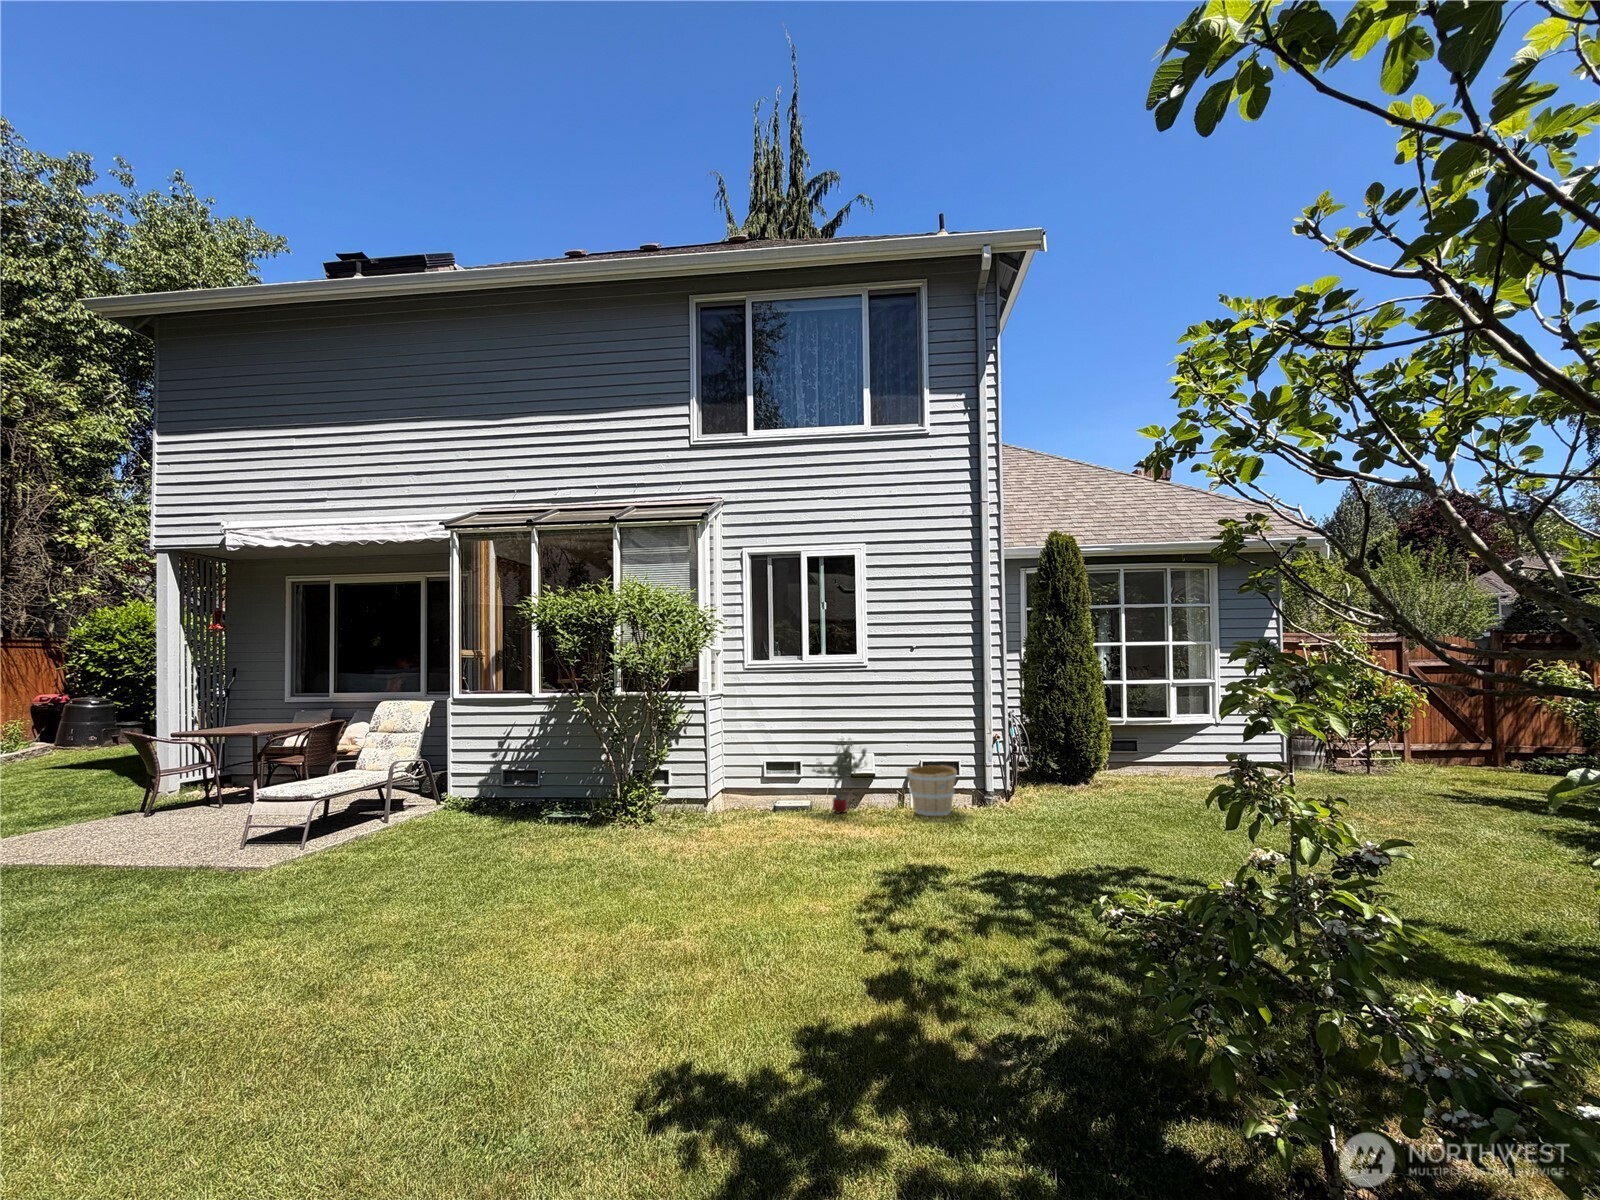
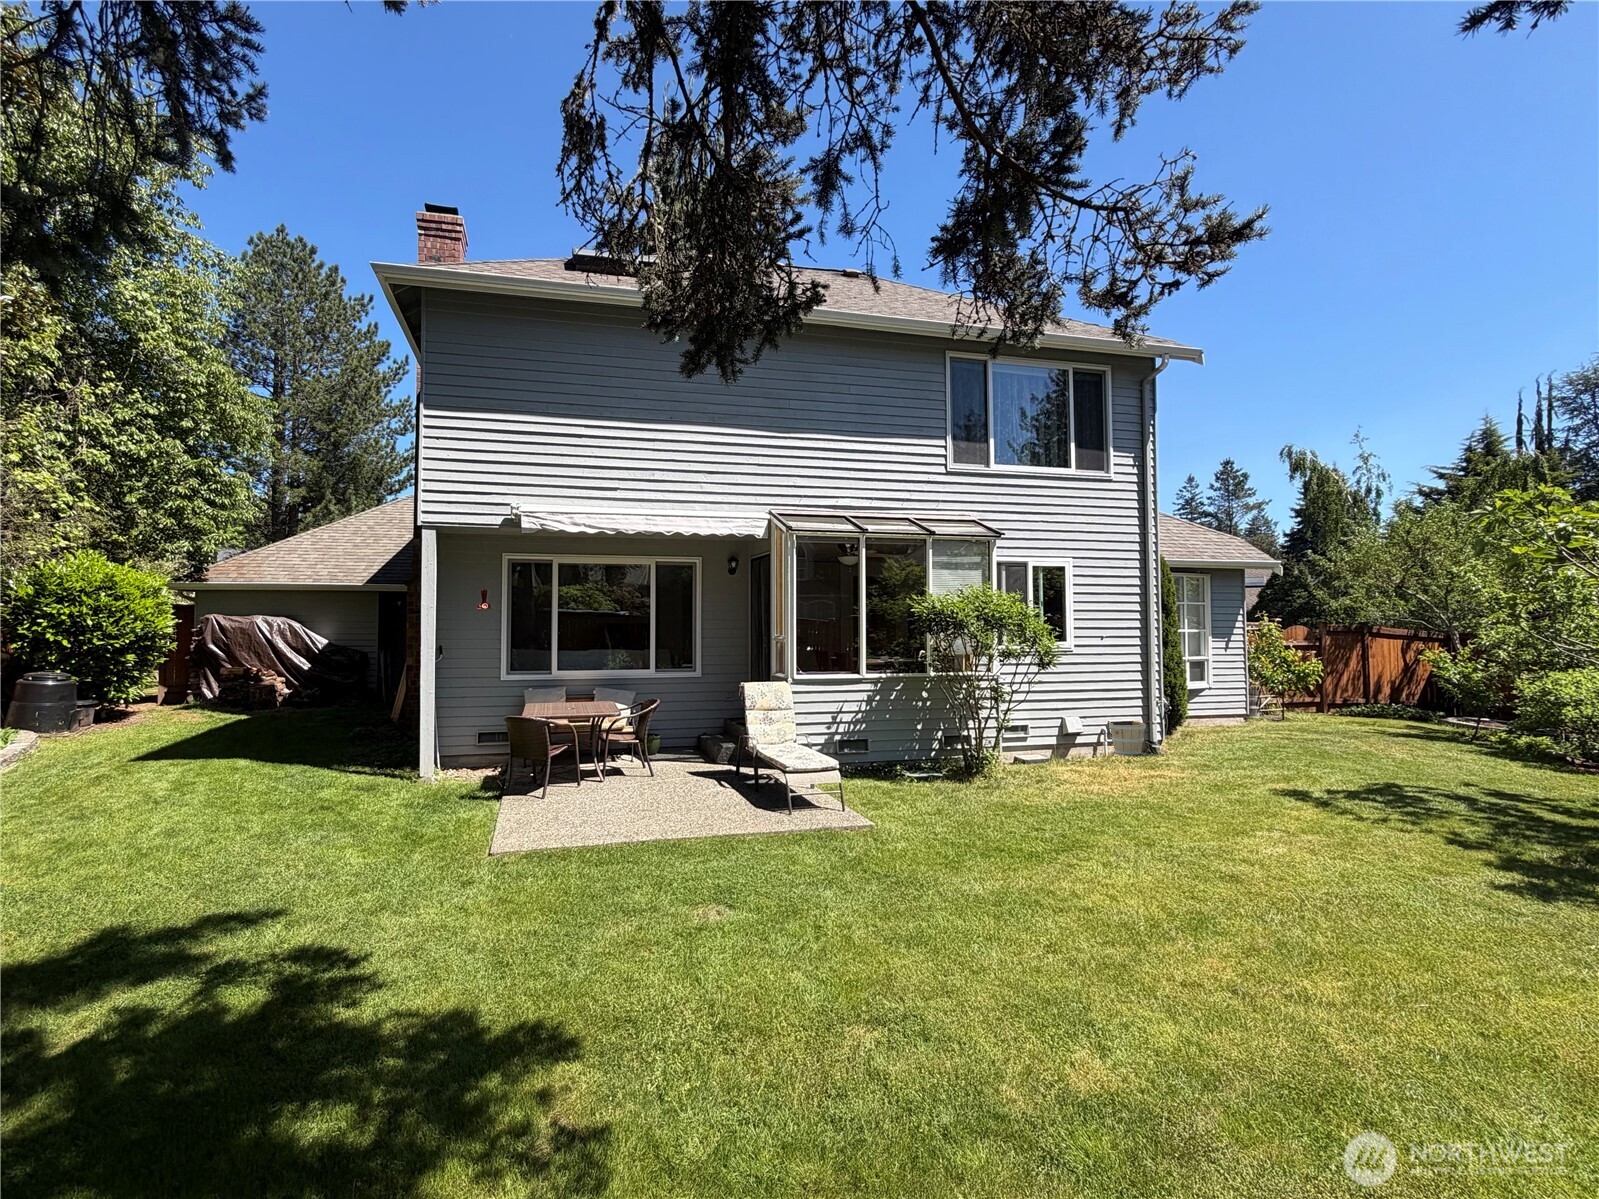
potted tree: present [812,739,867,813] -> none [1049,702,1094,758]

